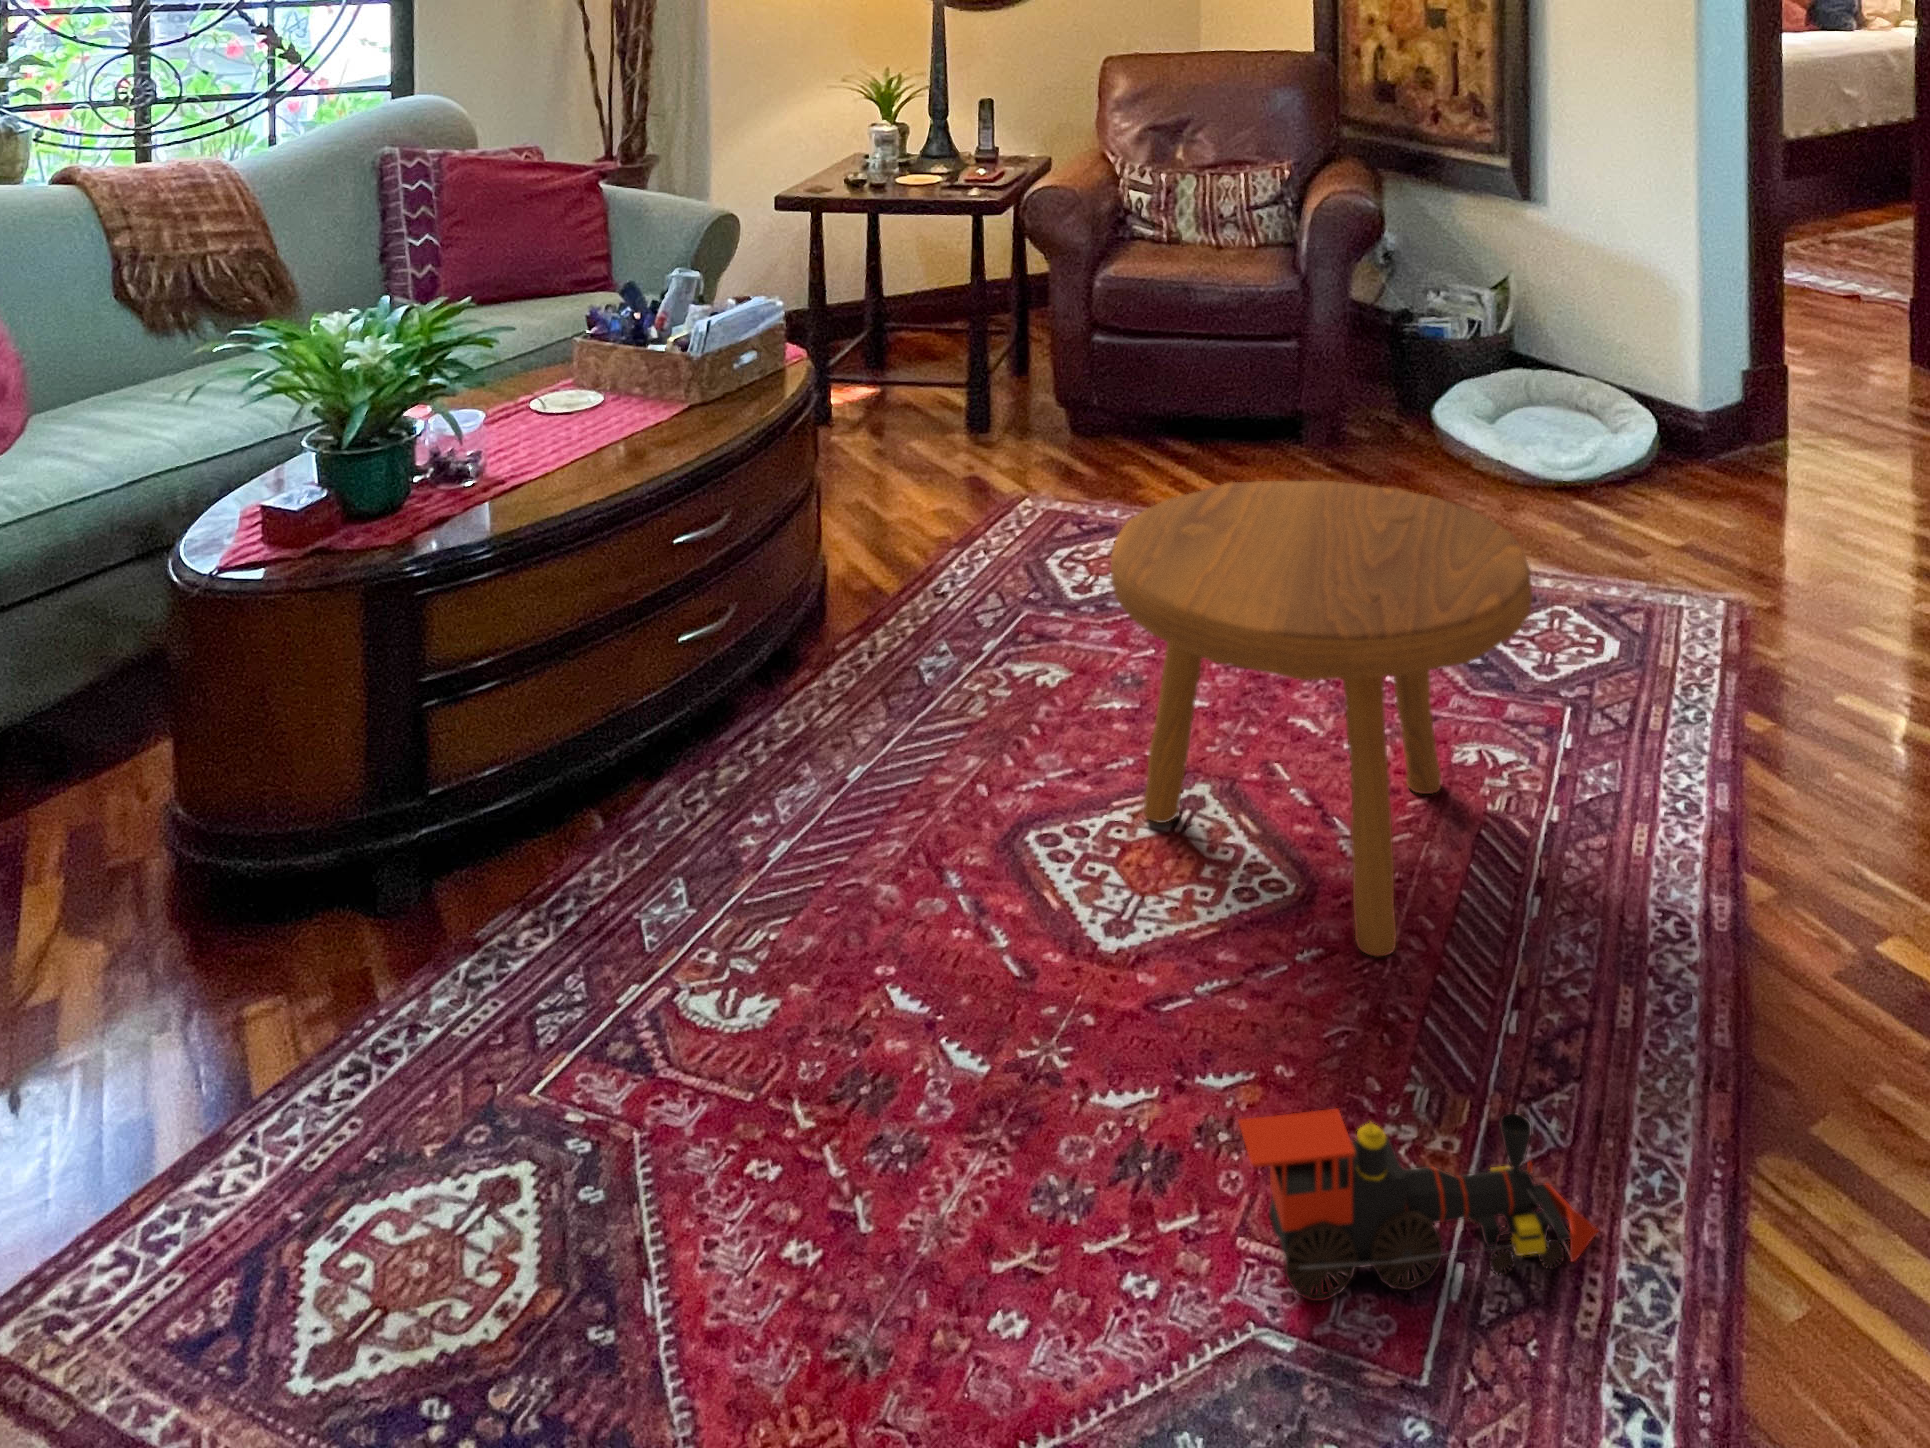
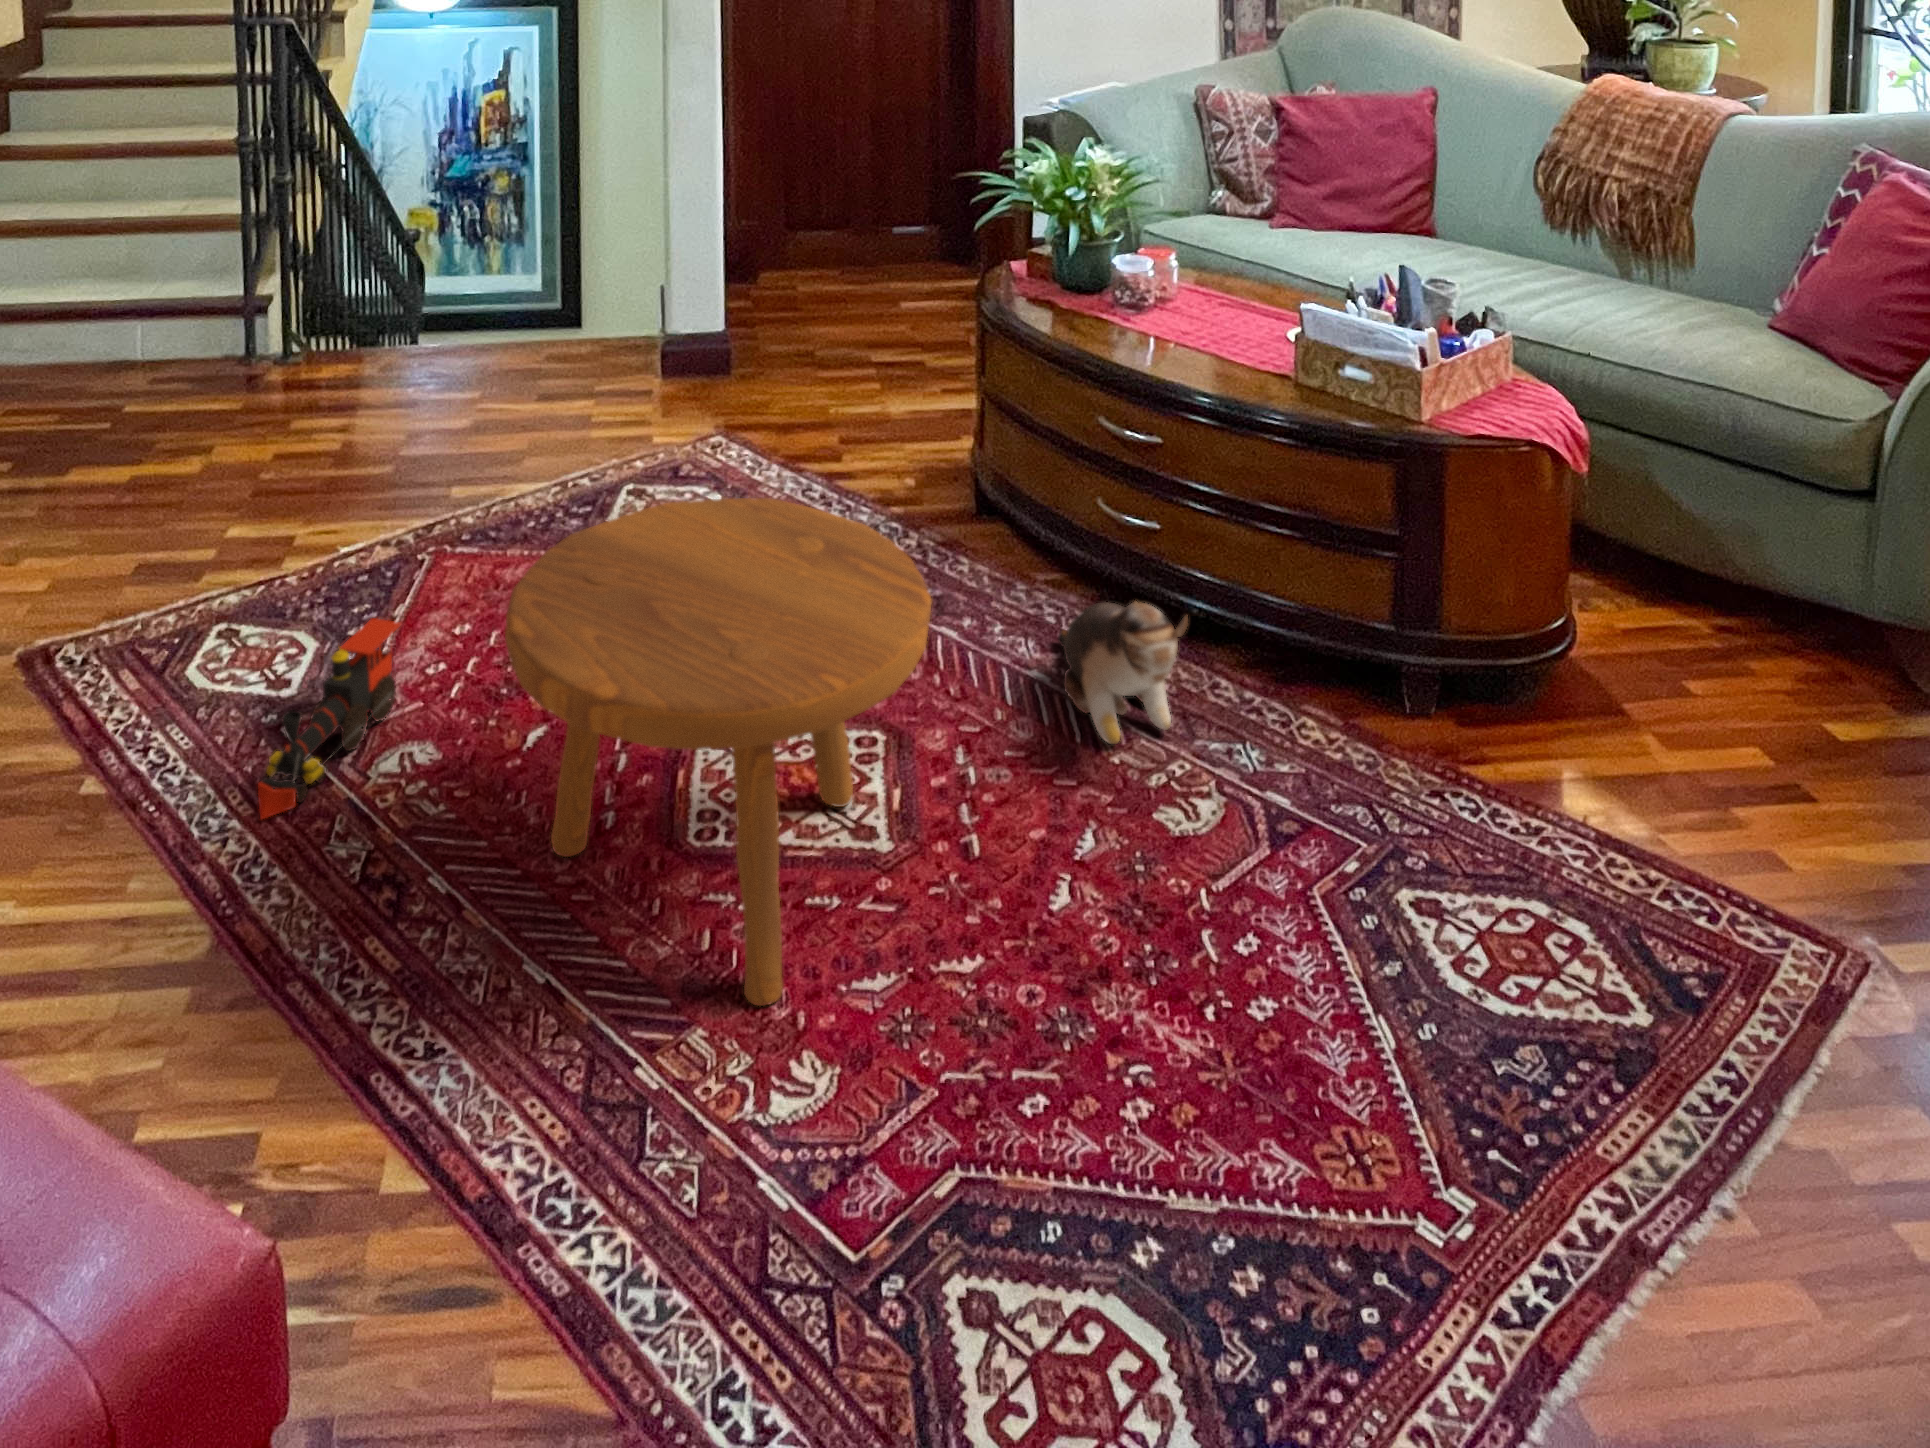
plush toy: none [779,533,1019,757] -> present [1058,602,1188,744]

